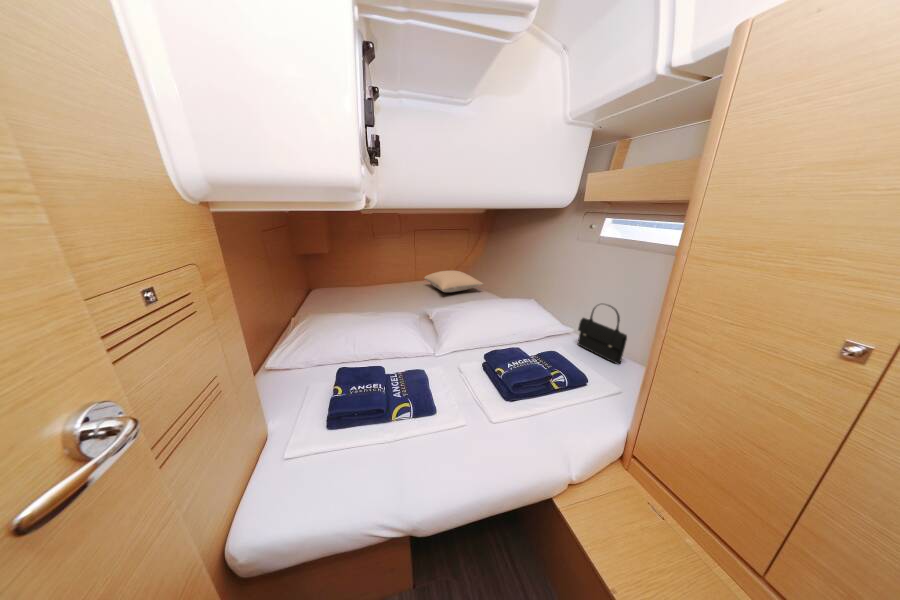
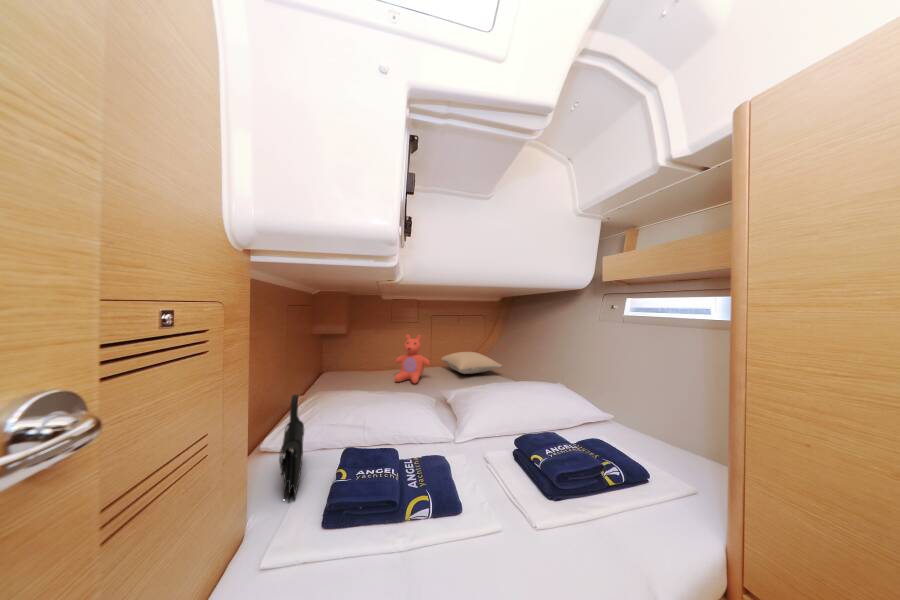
teddy bear: none [379,257,413,304] -> present [395,334,430,383]
handbag: present [578,305,627,364] -> present [279,394,304,498]

